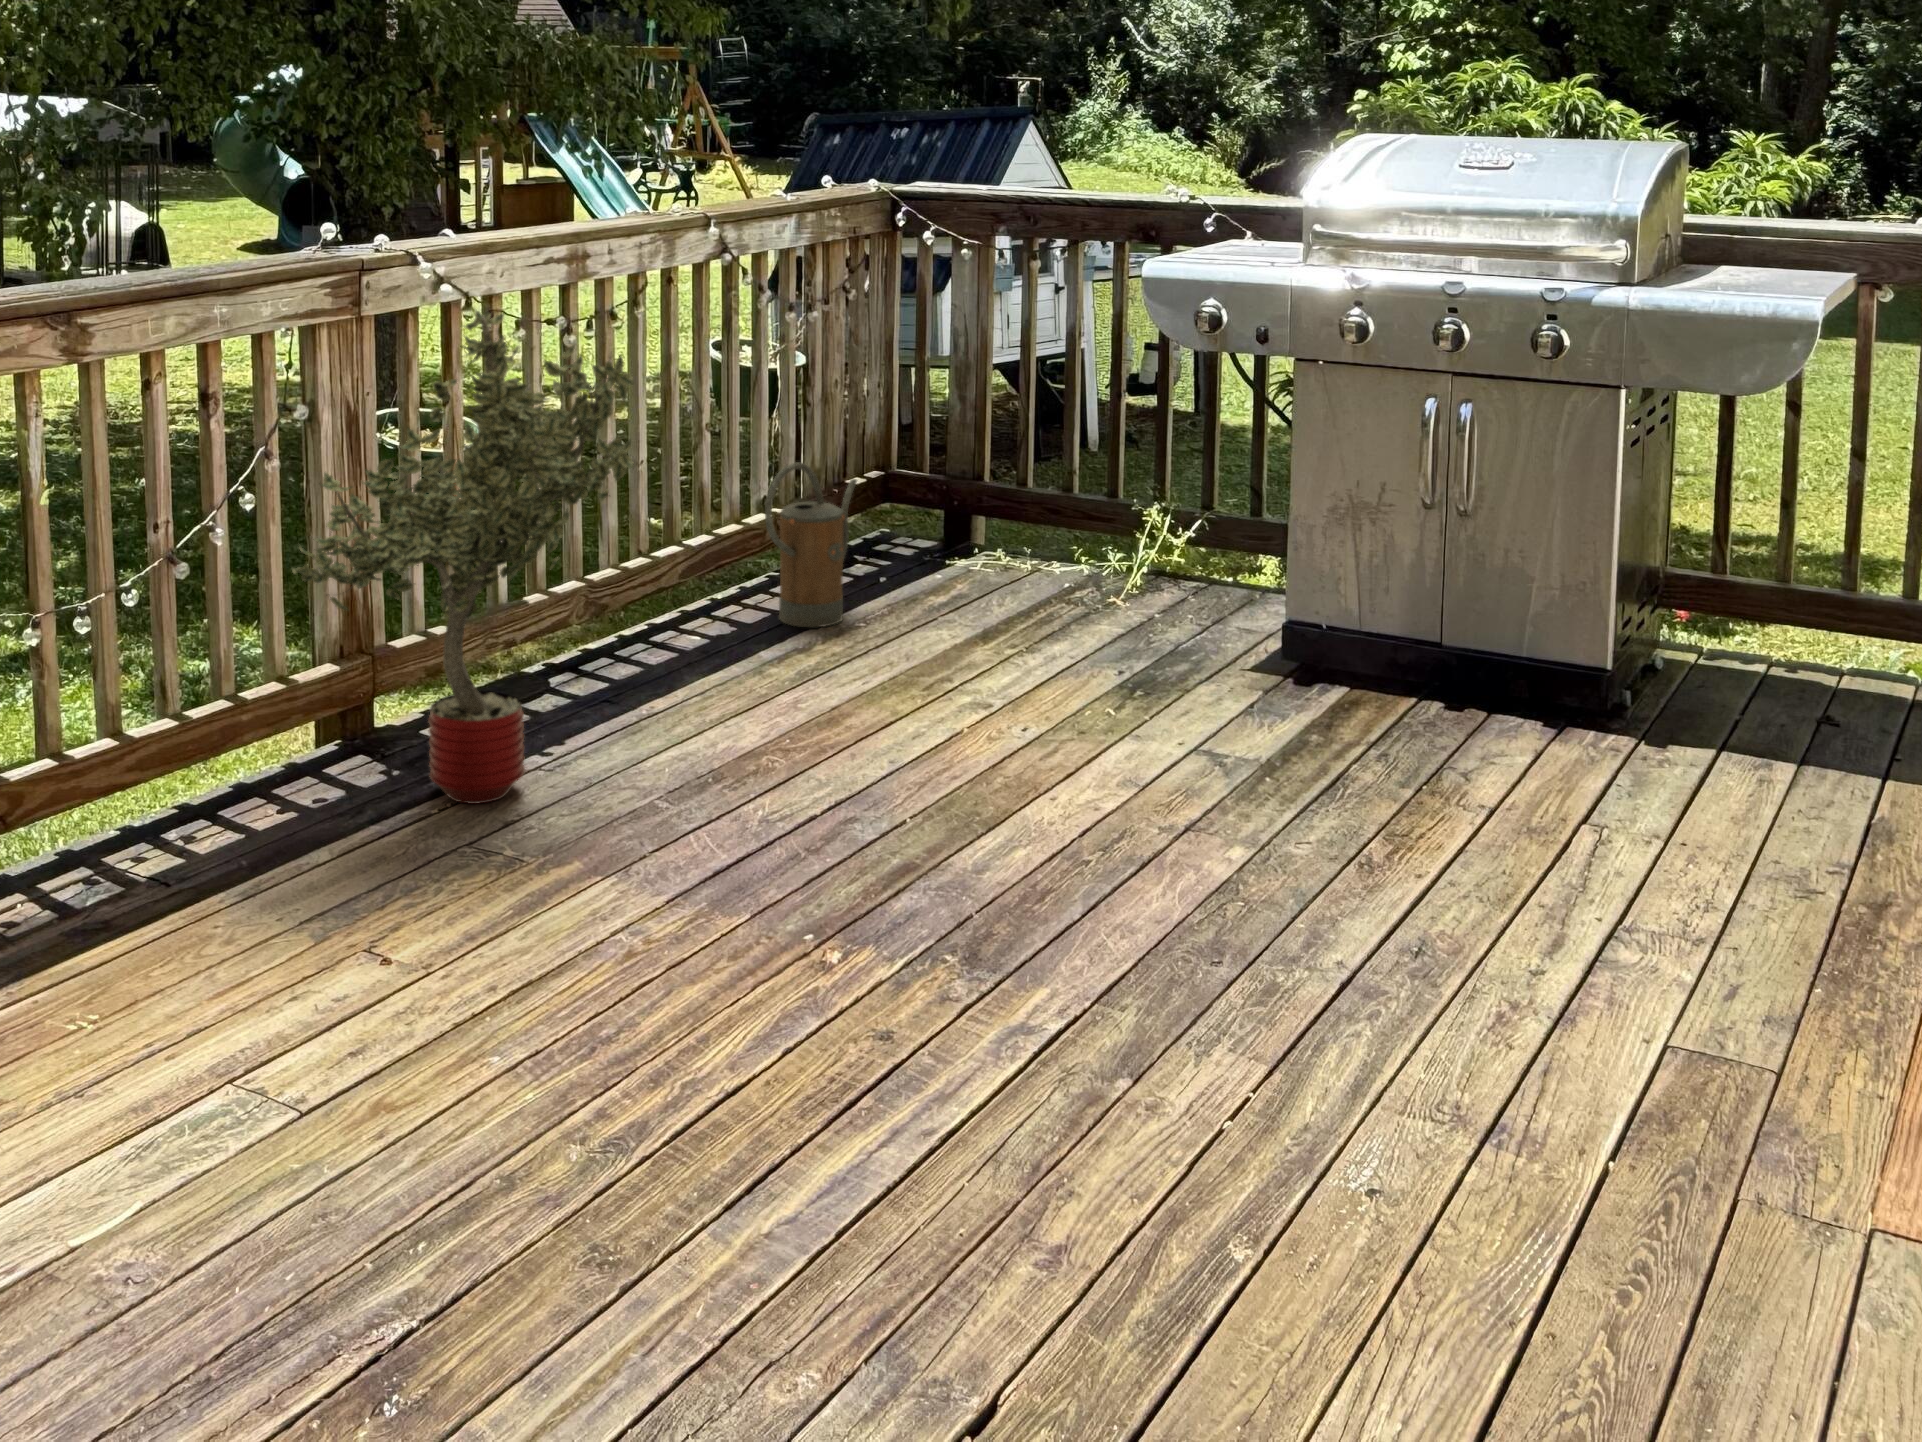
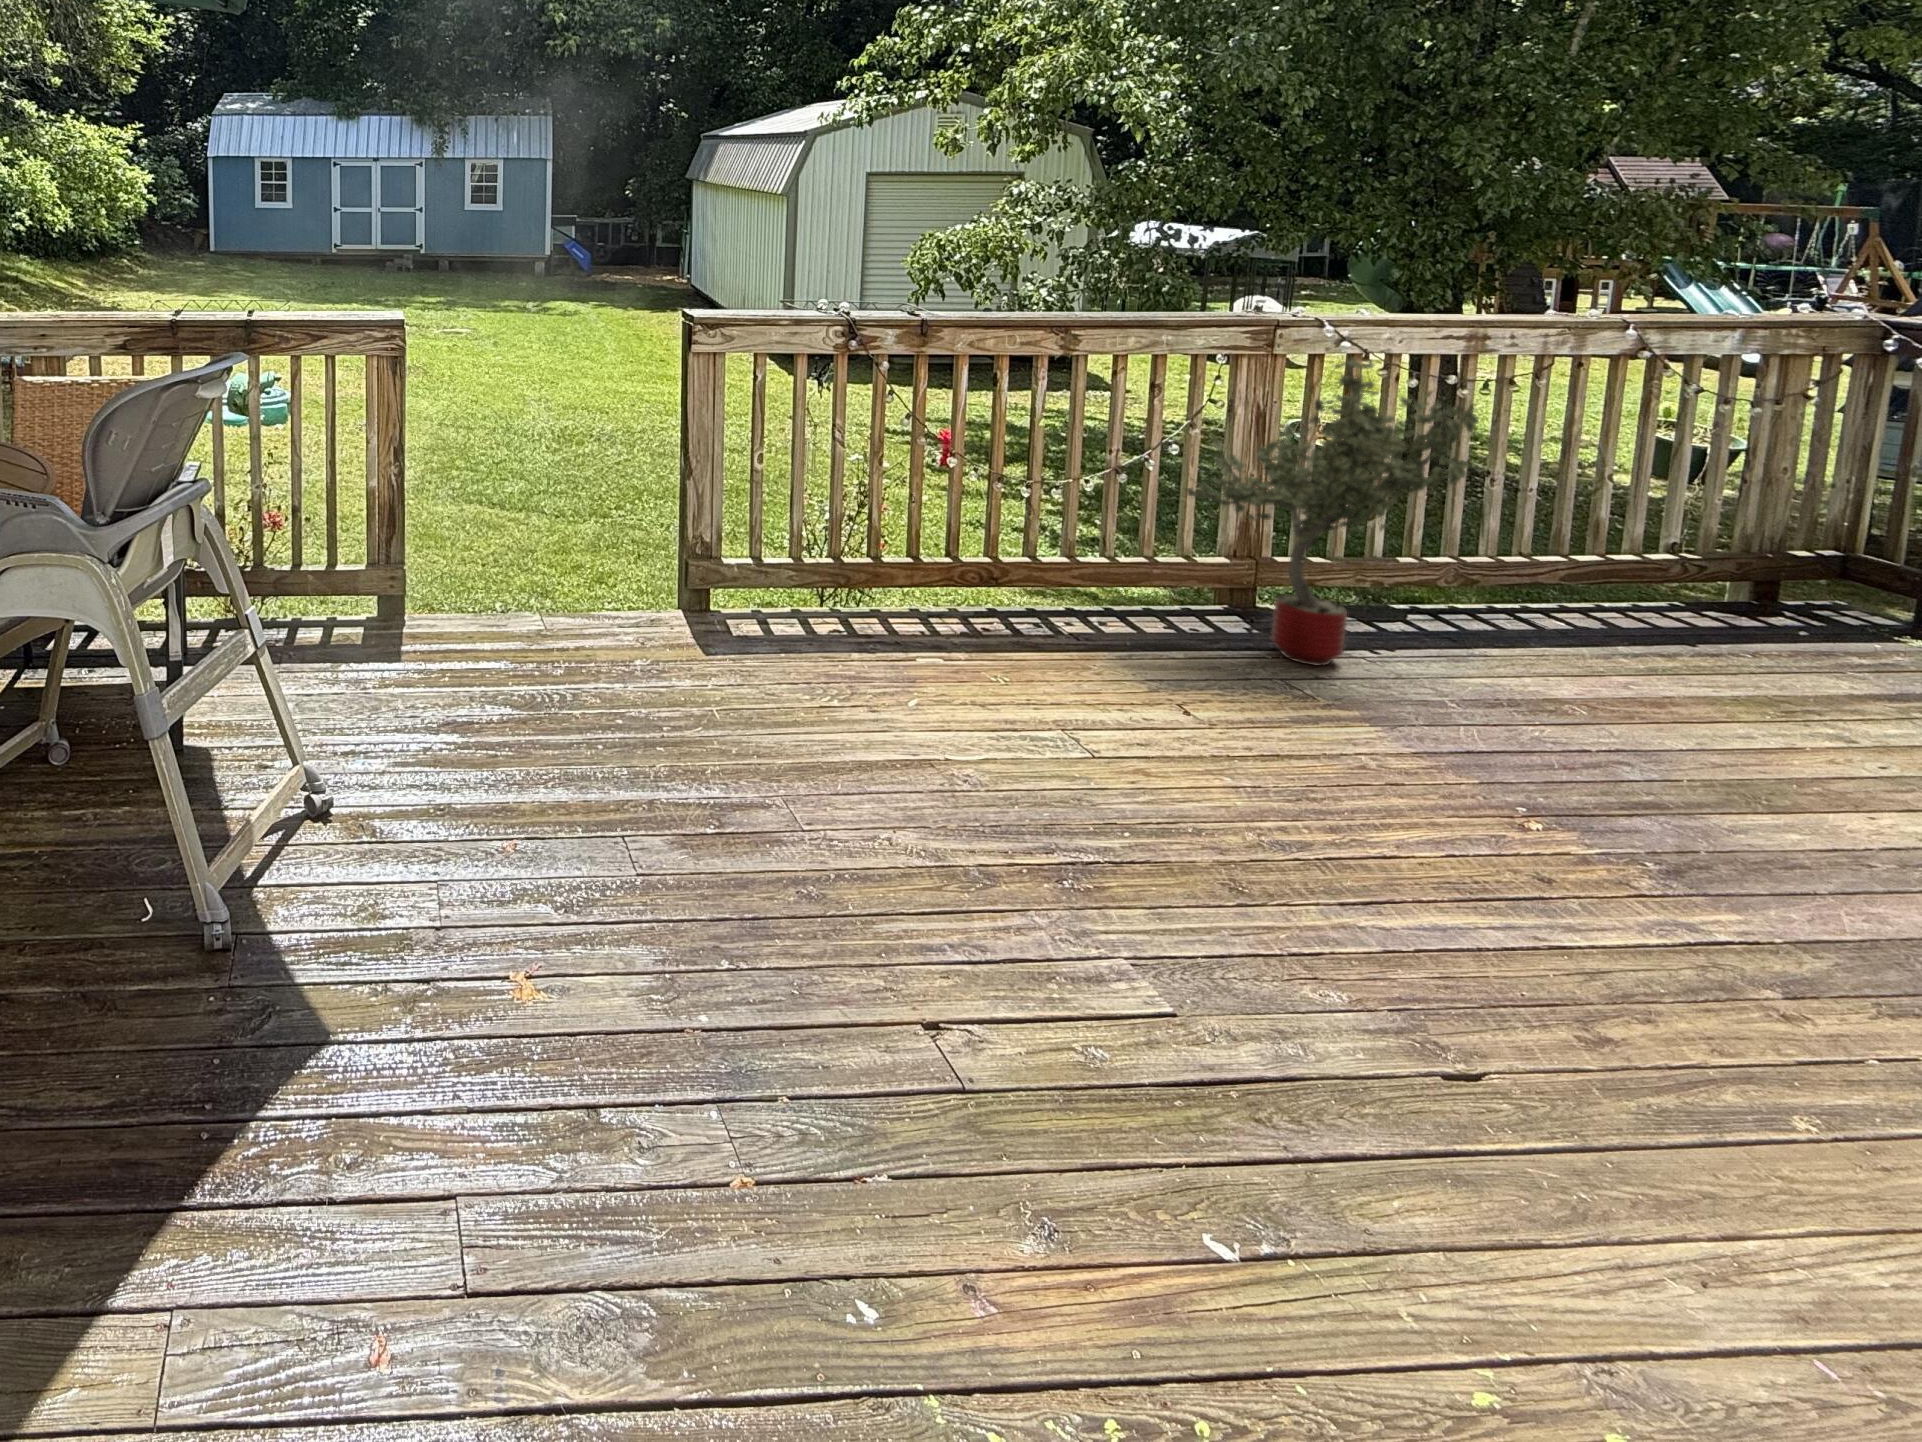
watering can: present [765,462,857,627] -> none [1647,519,1773,654]

